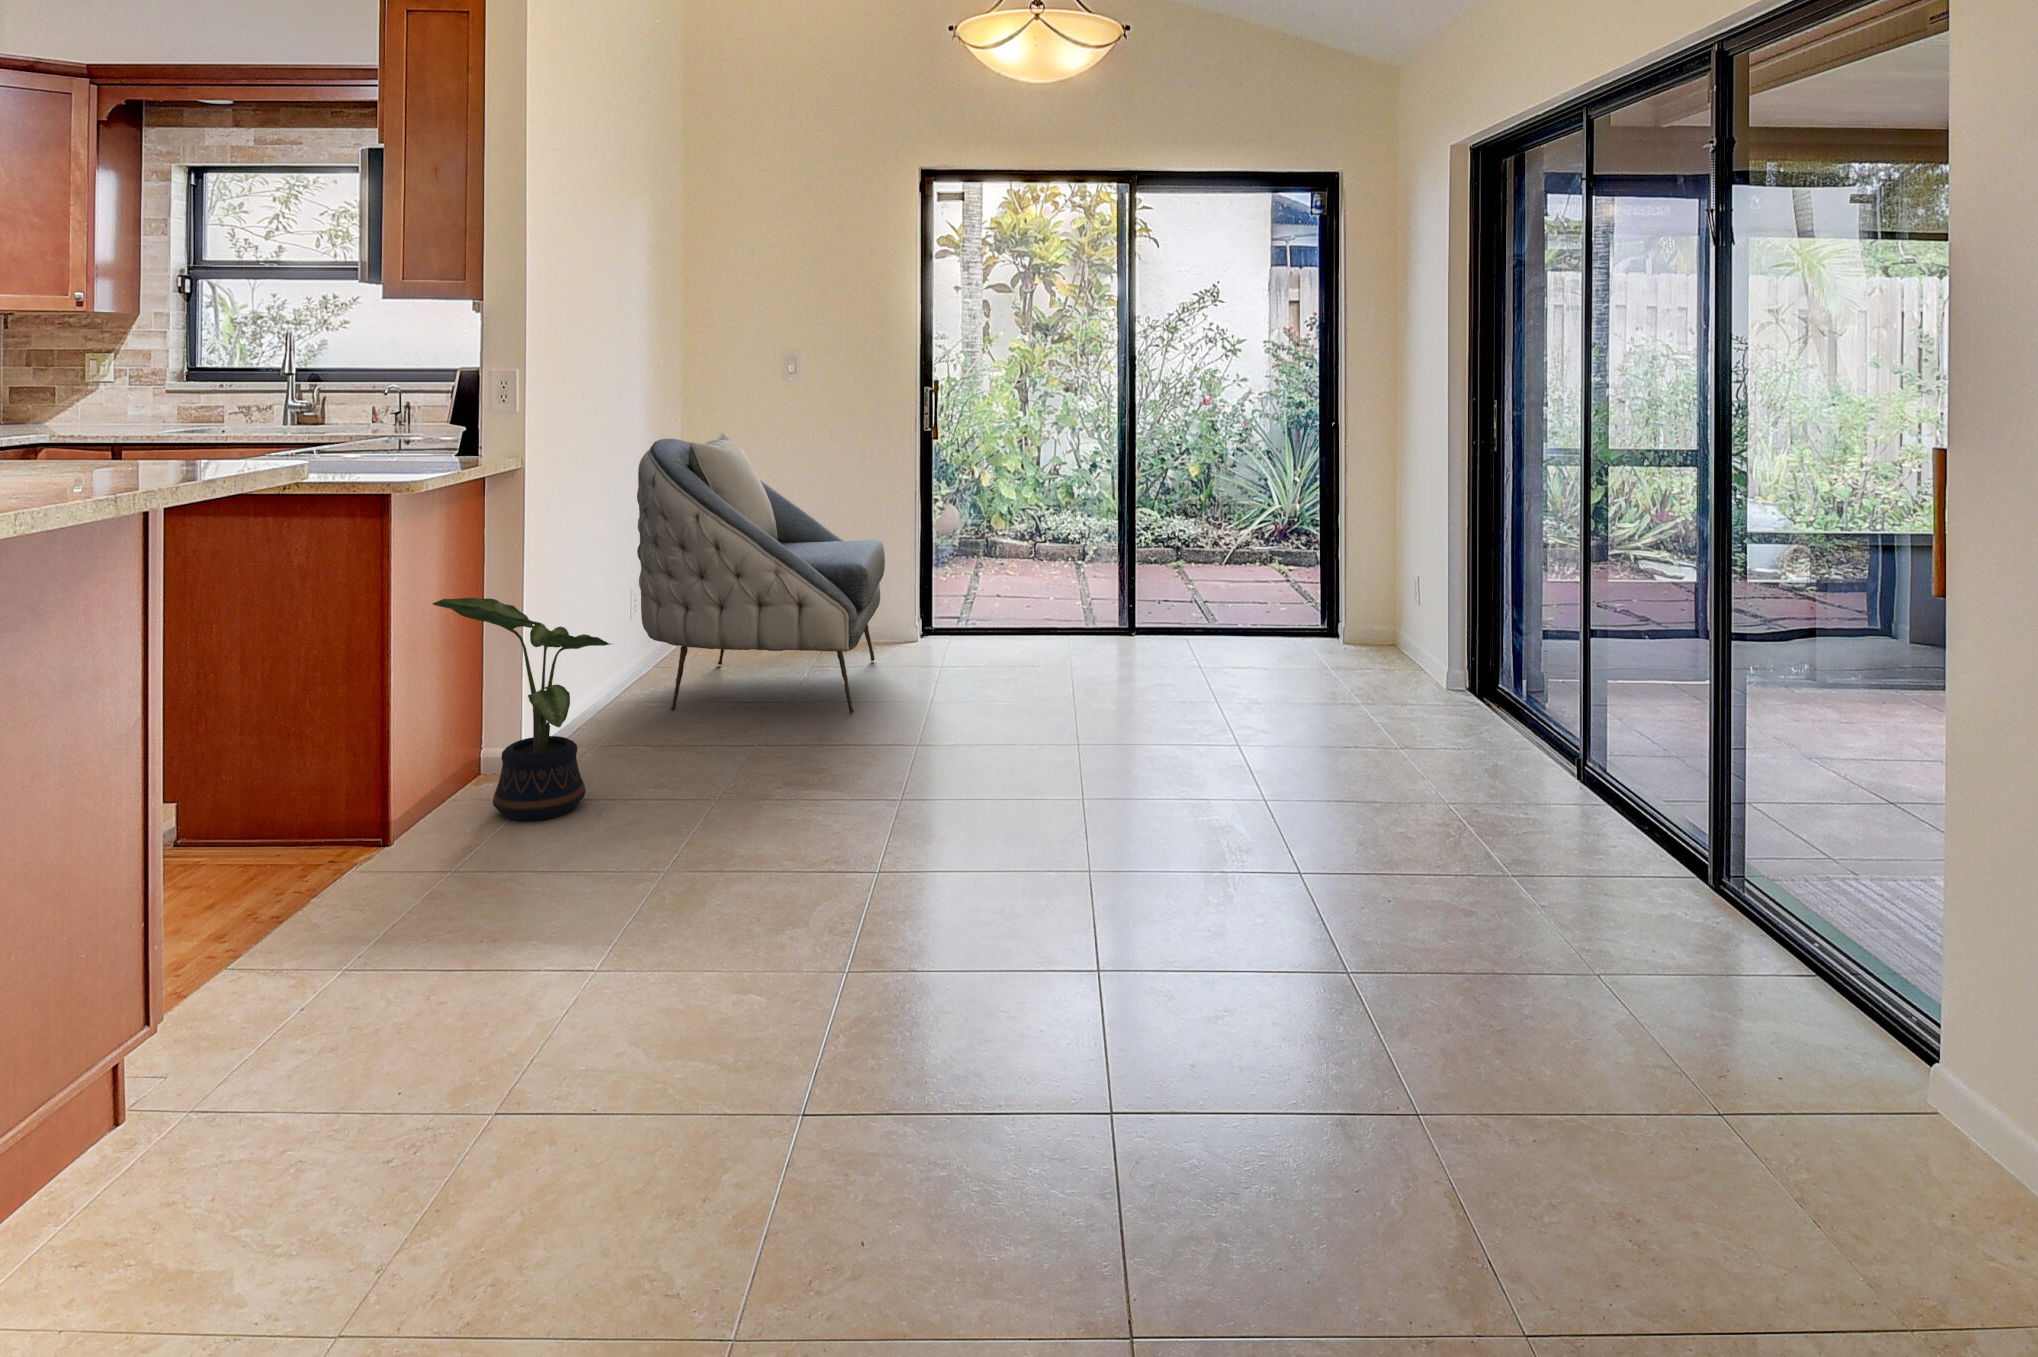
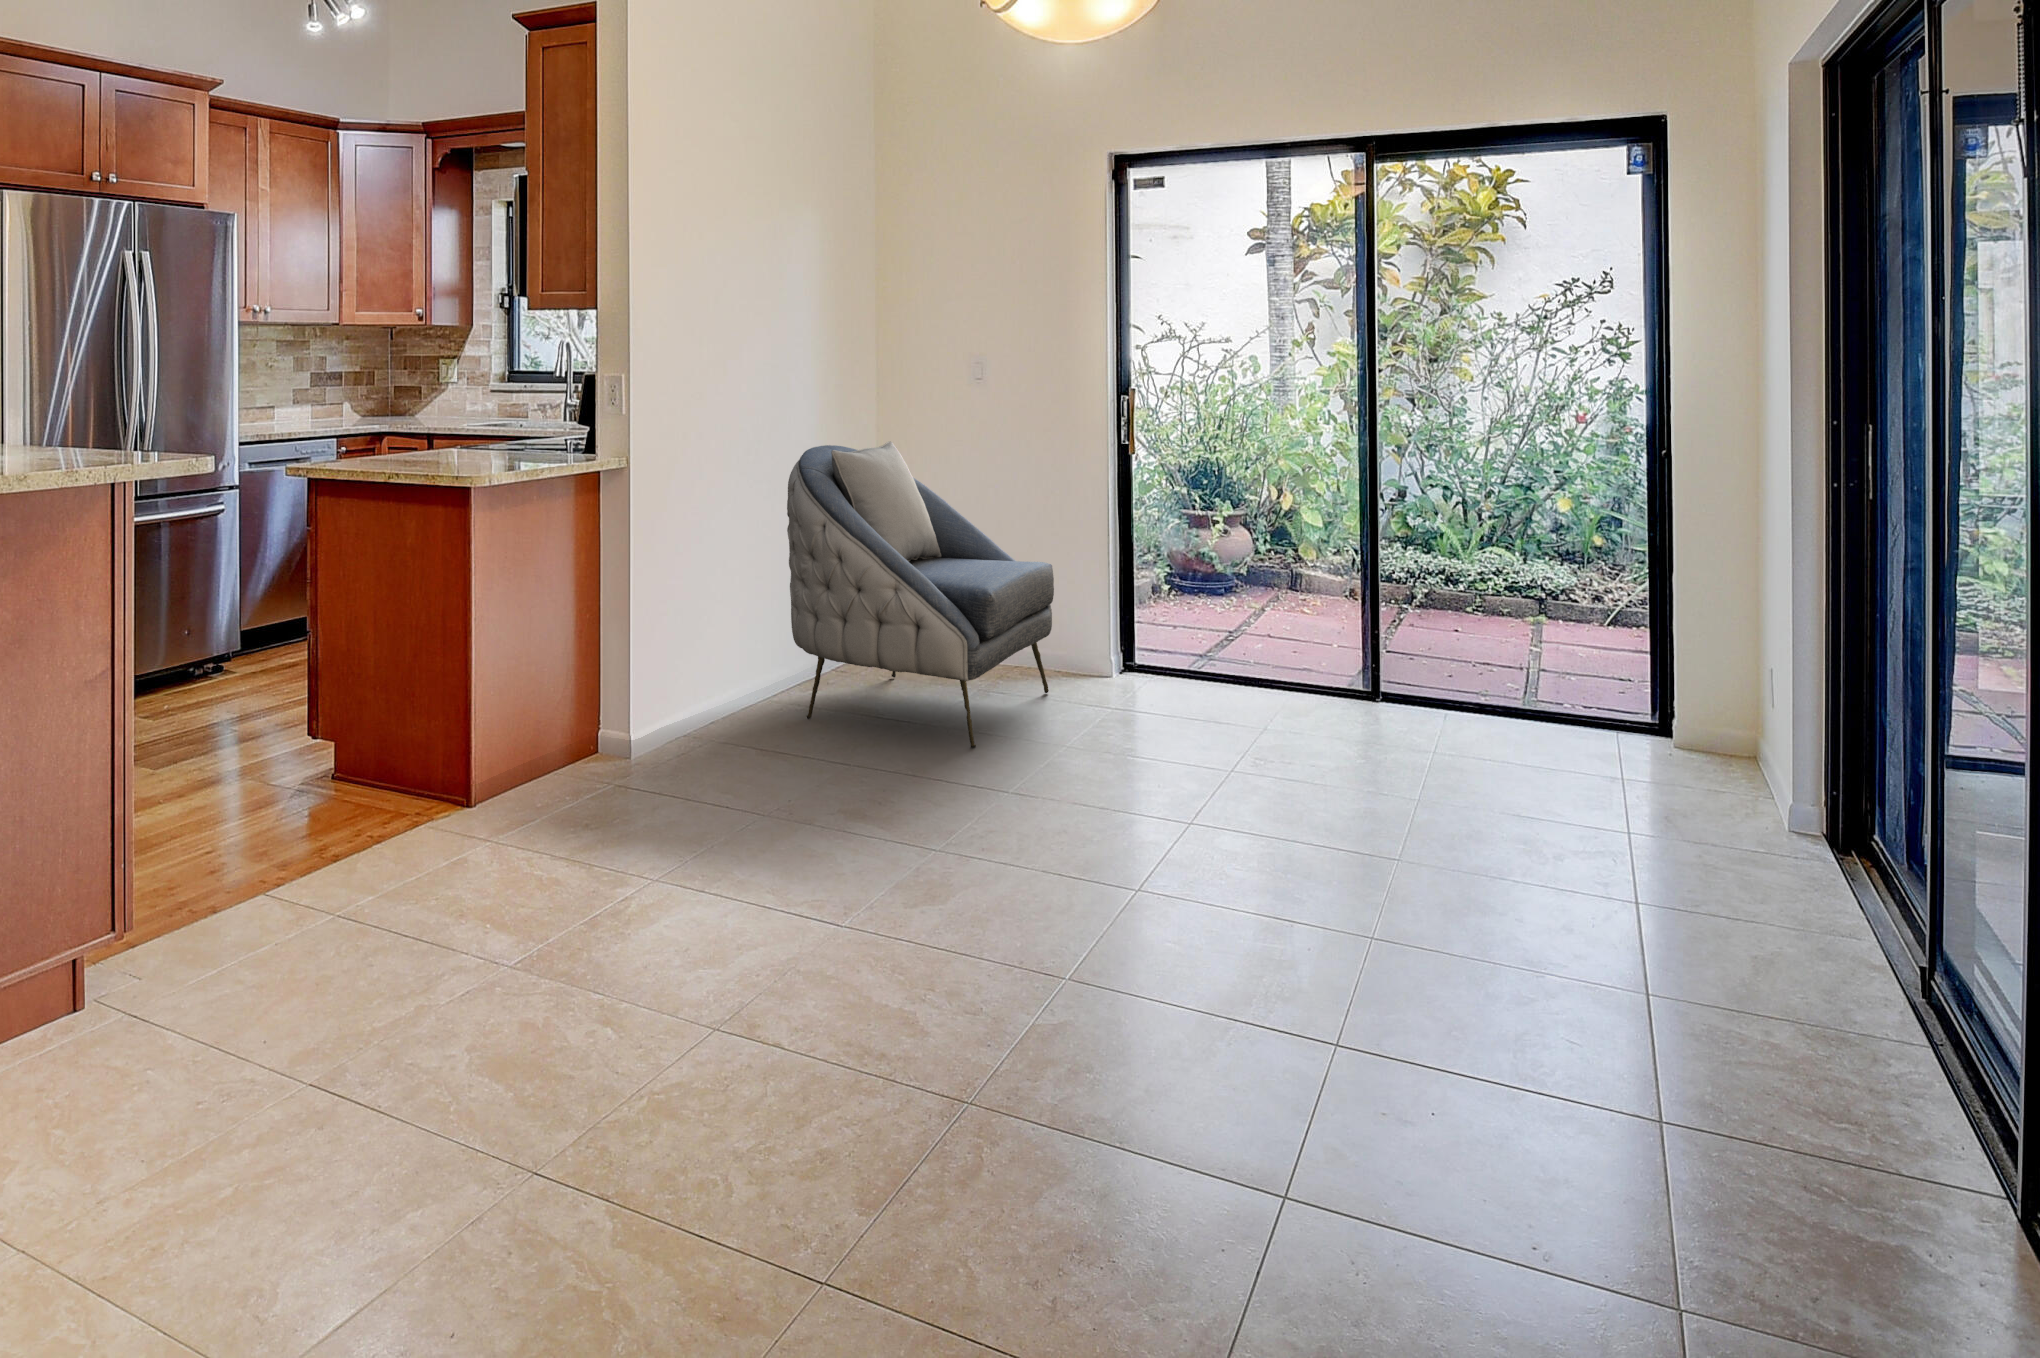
potted plant: present [432,598,610,821] -> none [519,590,664,810]

